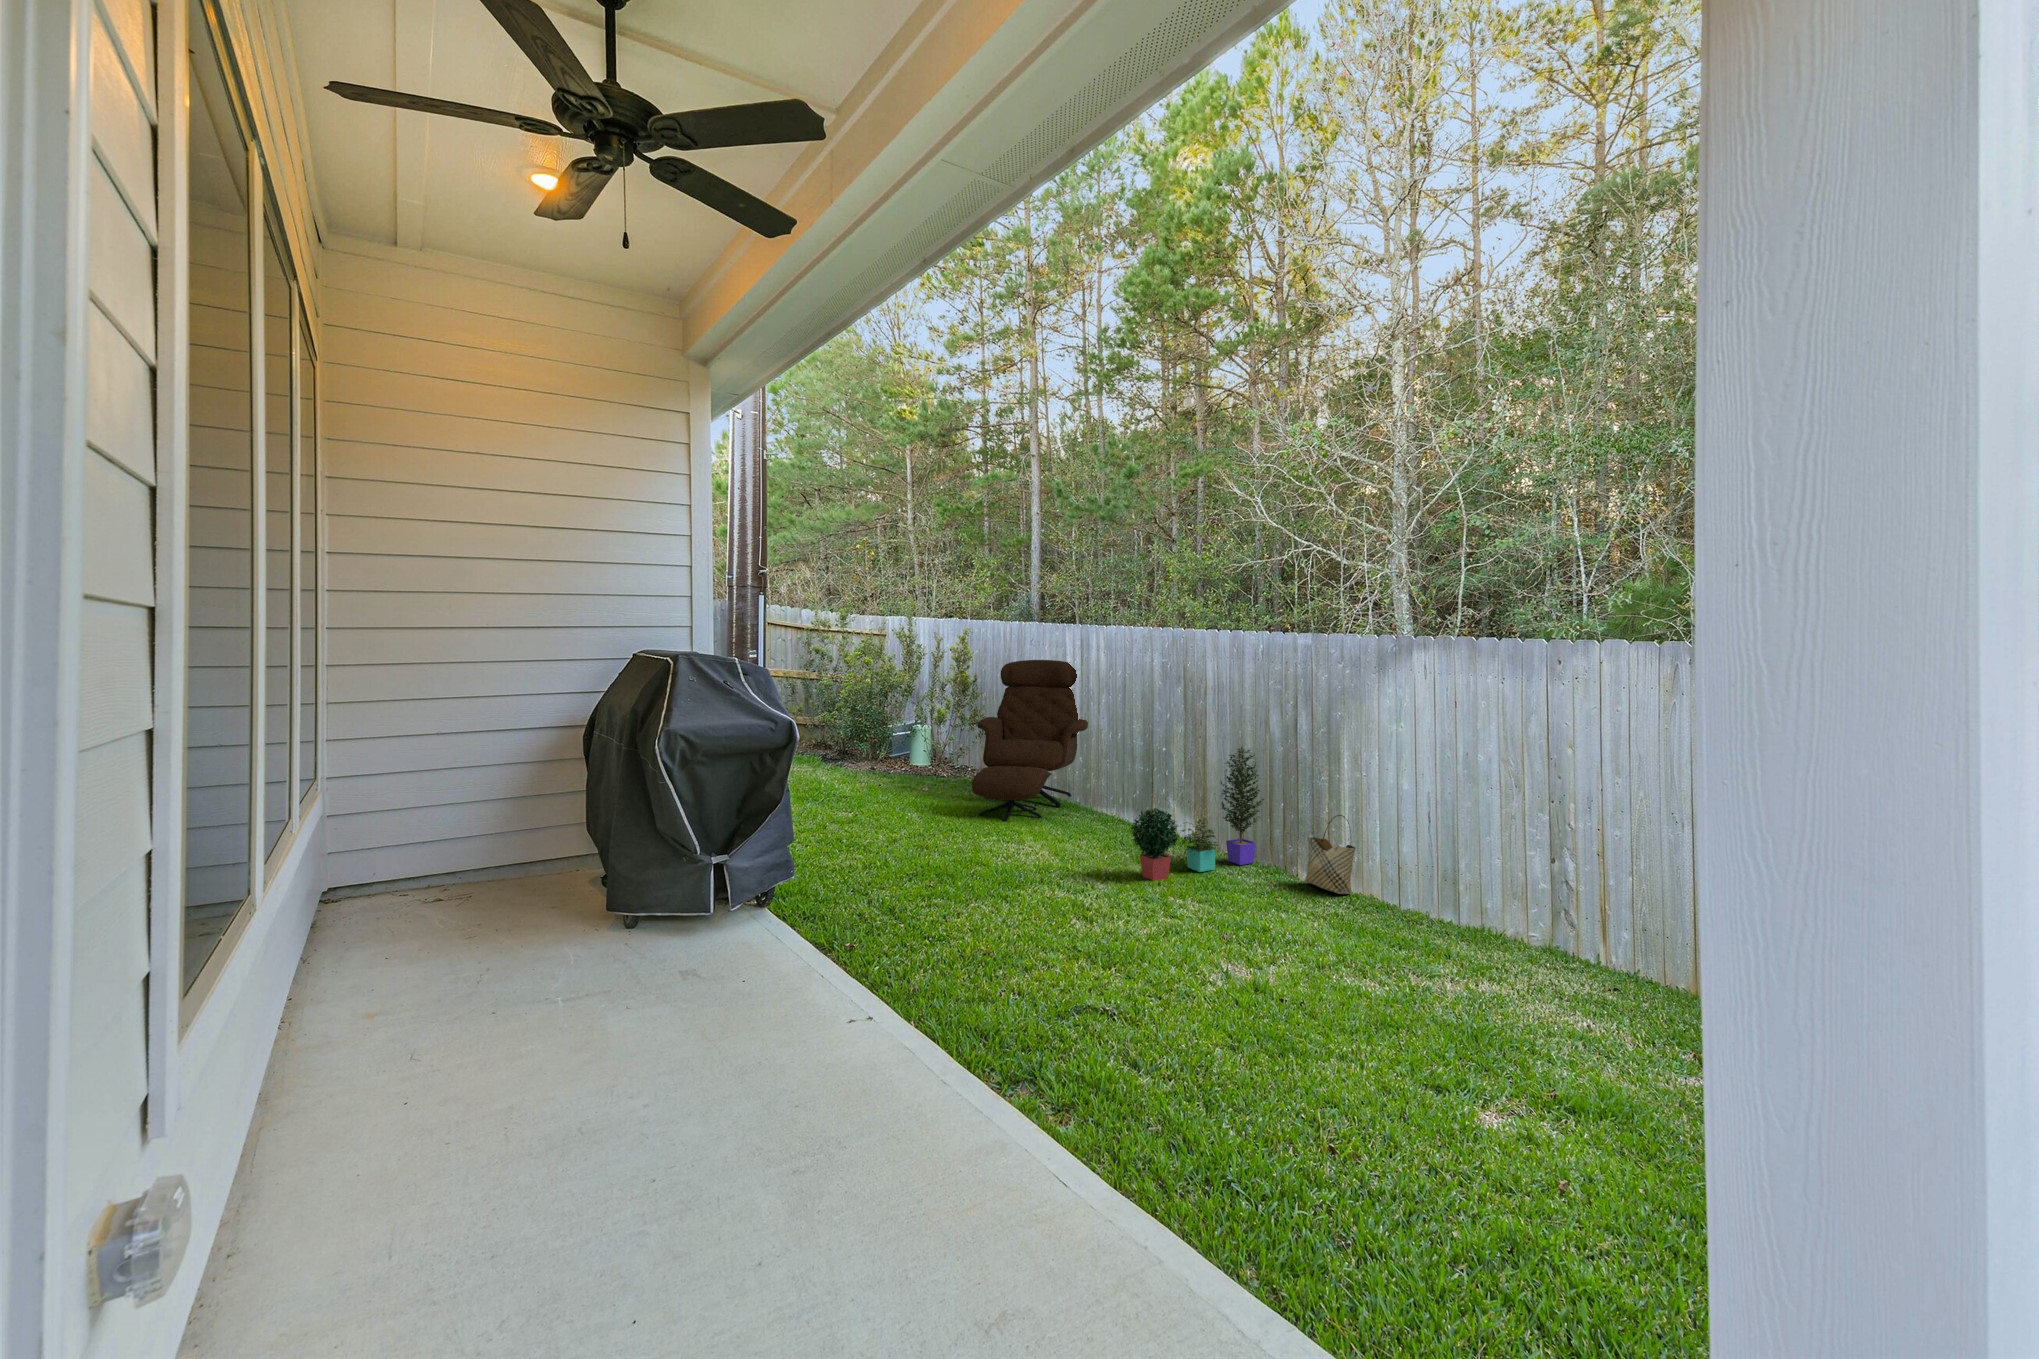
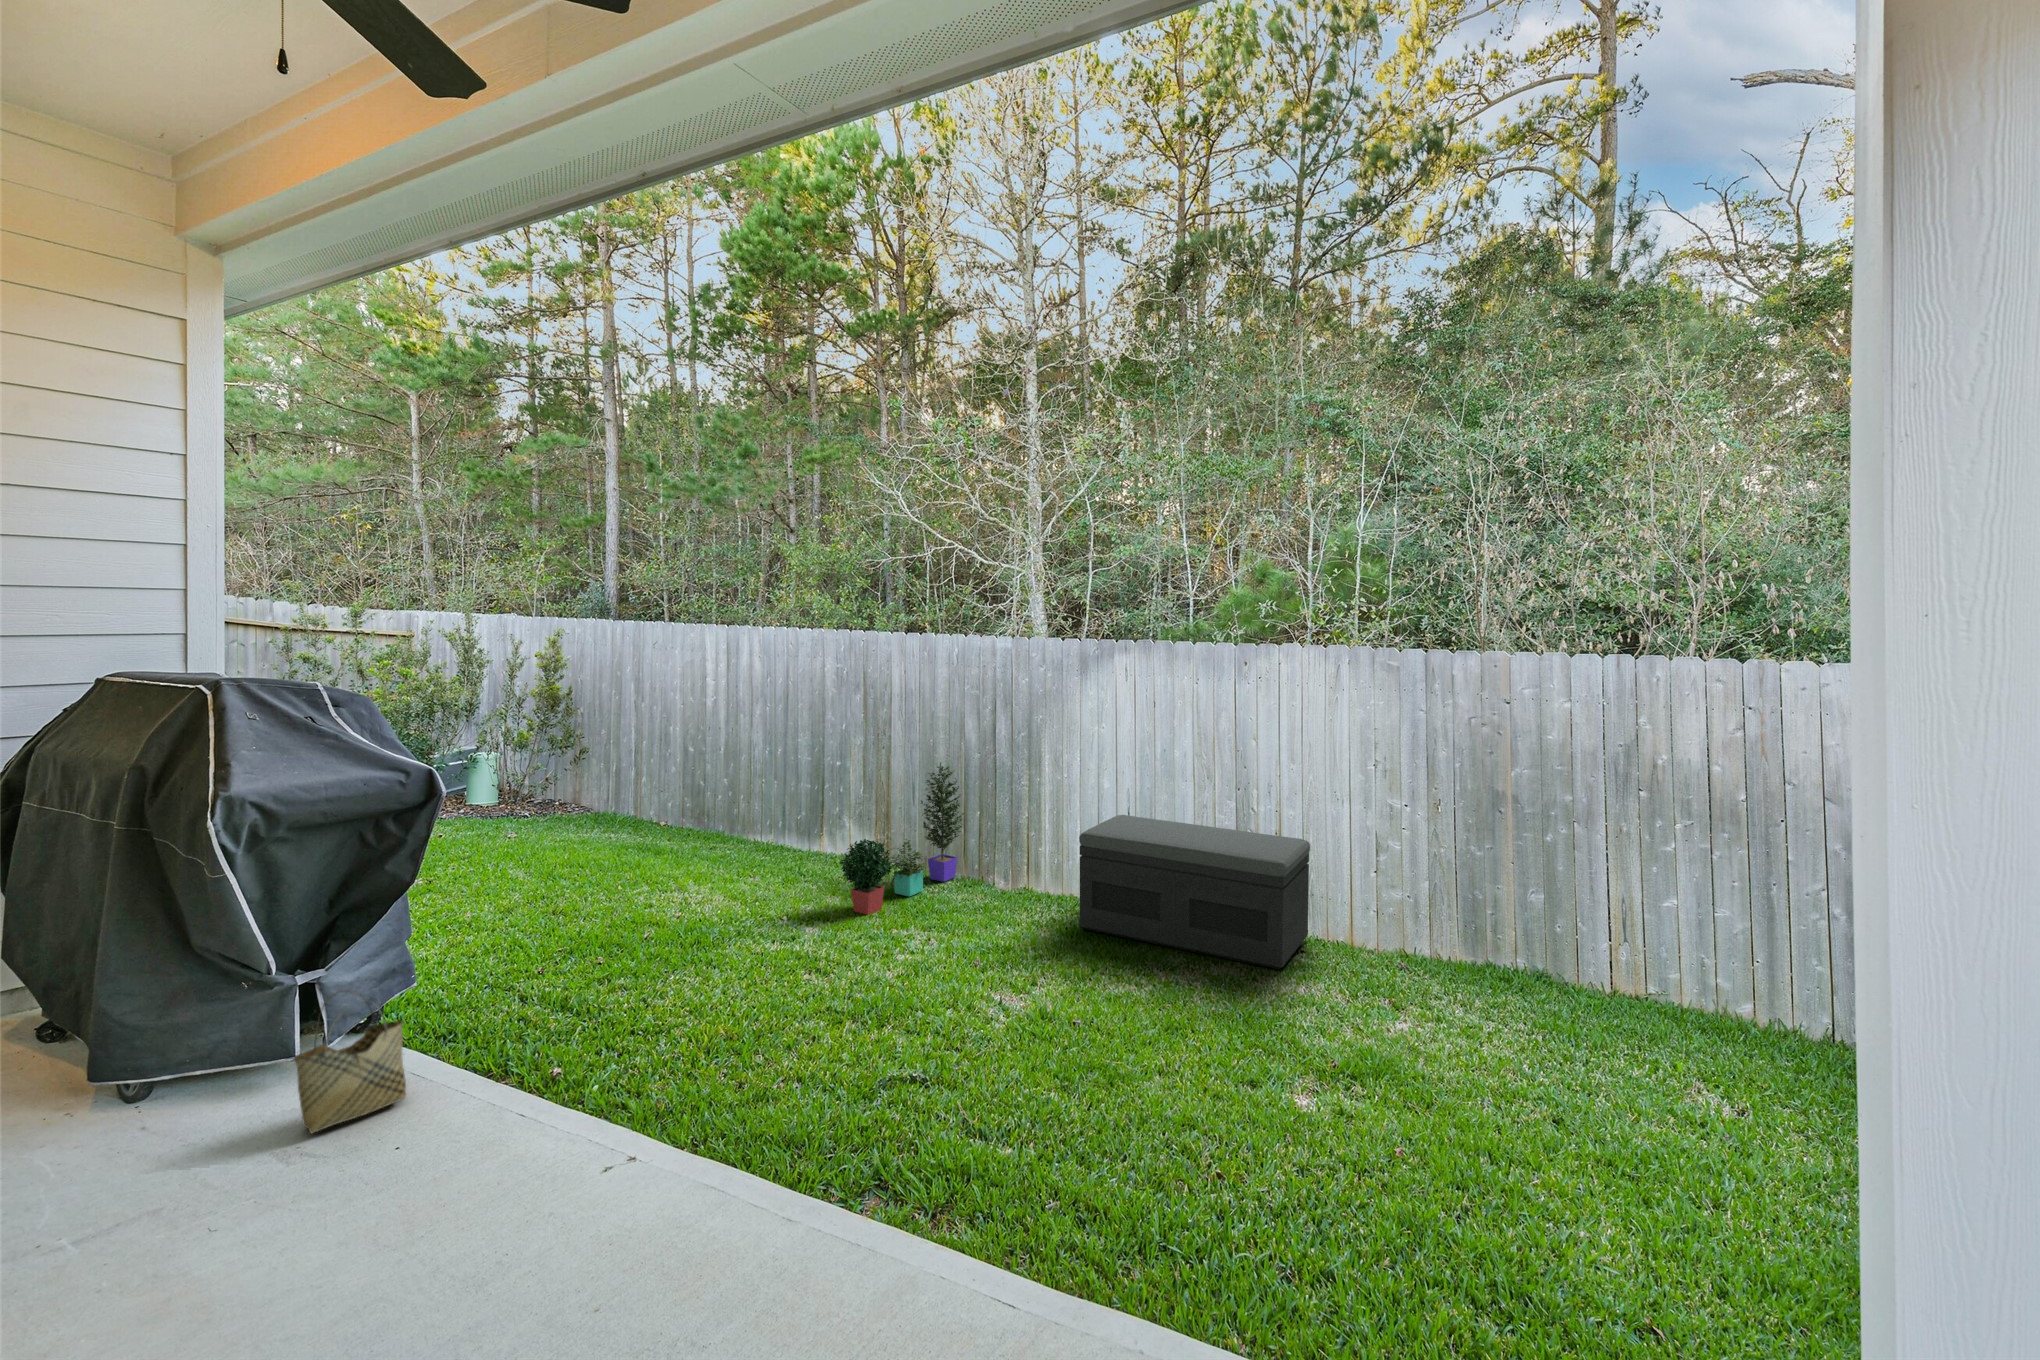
lounge chair: present [972,660,1088,822] -> none [599,673,739,868]
storage bench: none [1355,811,1644,1006] -> present [1079,815,1310,969]
woven basket: present [1305,815,1356,894] -> present [294,991,406,1133]

